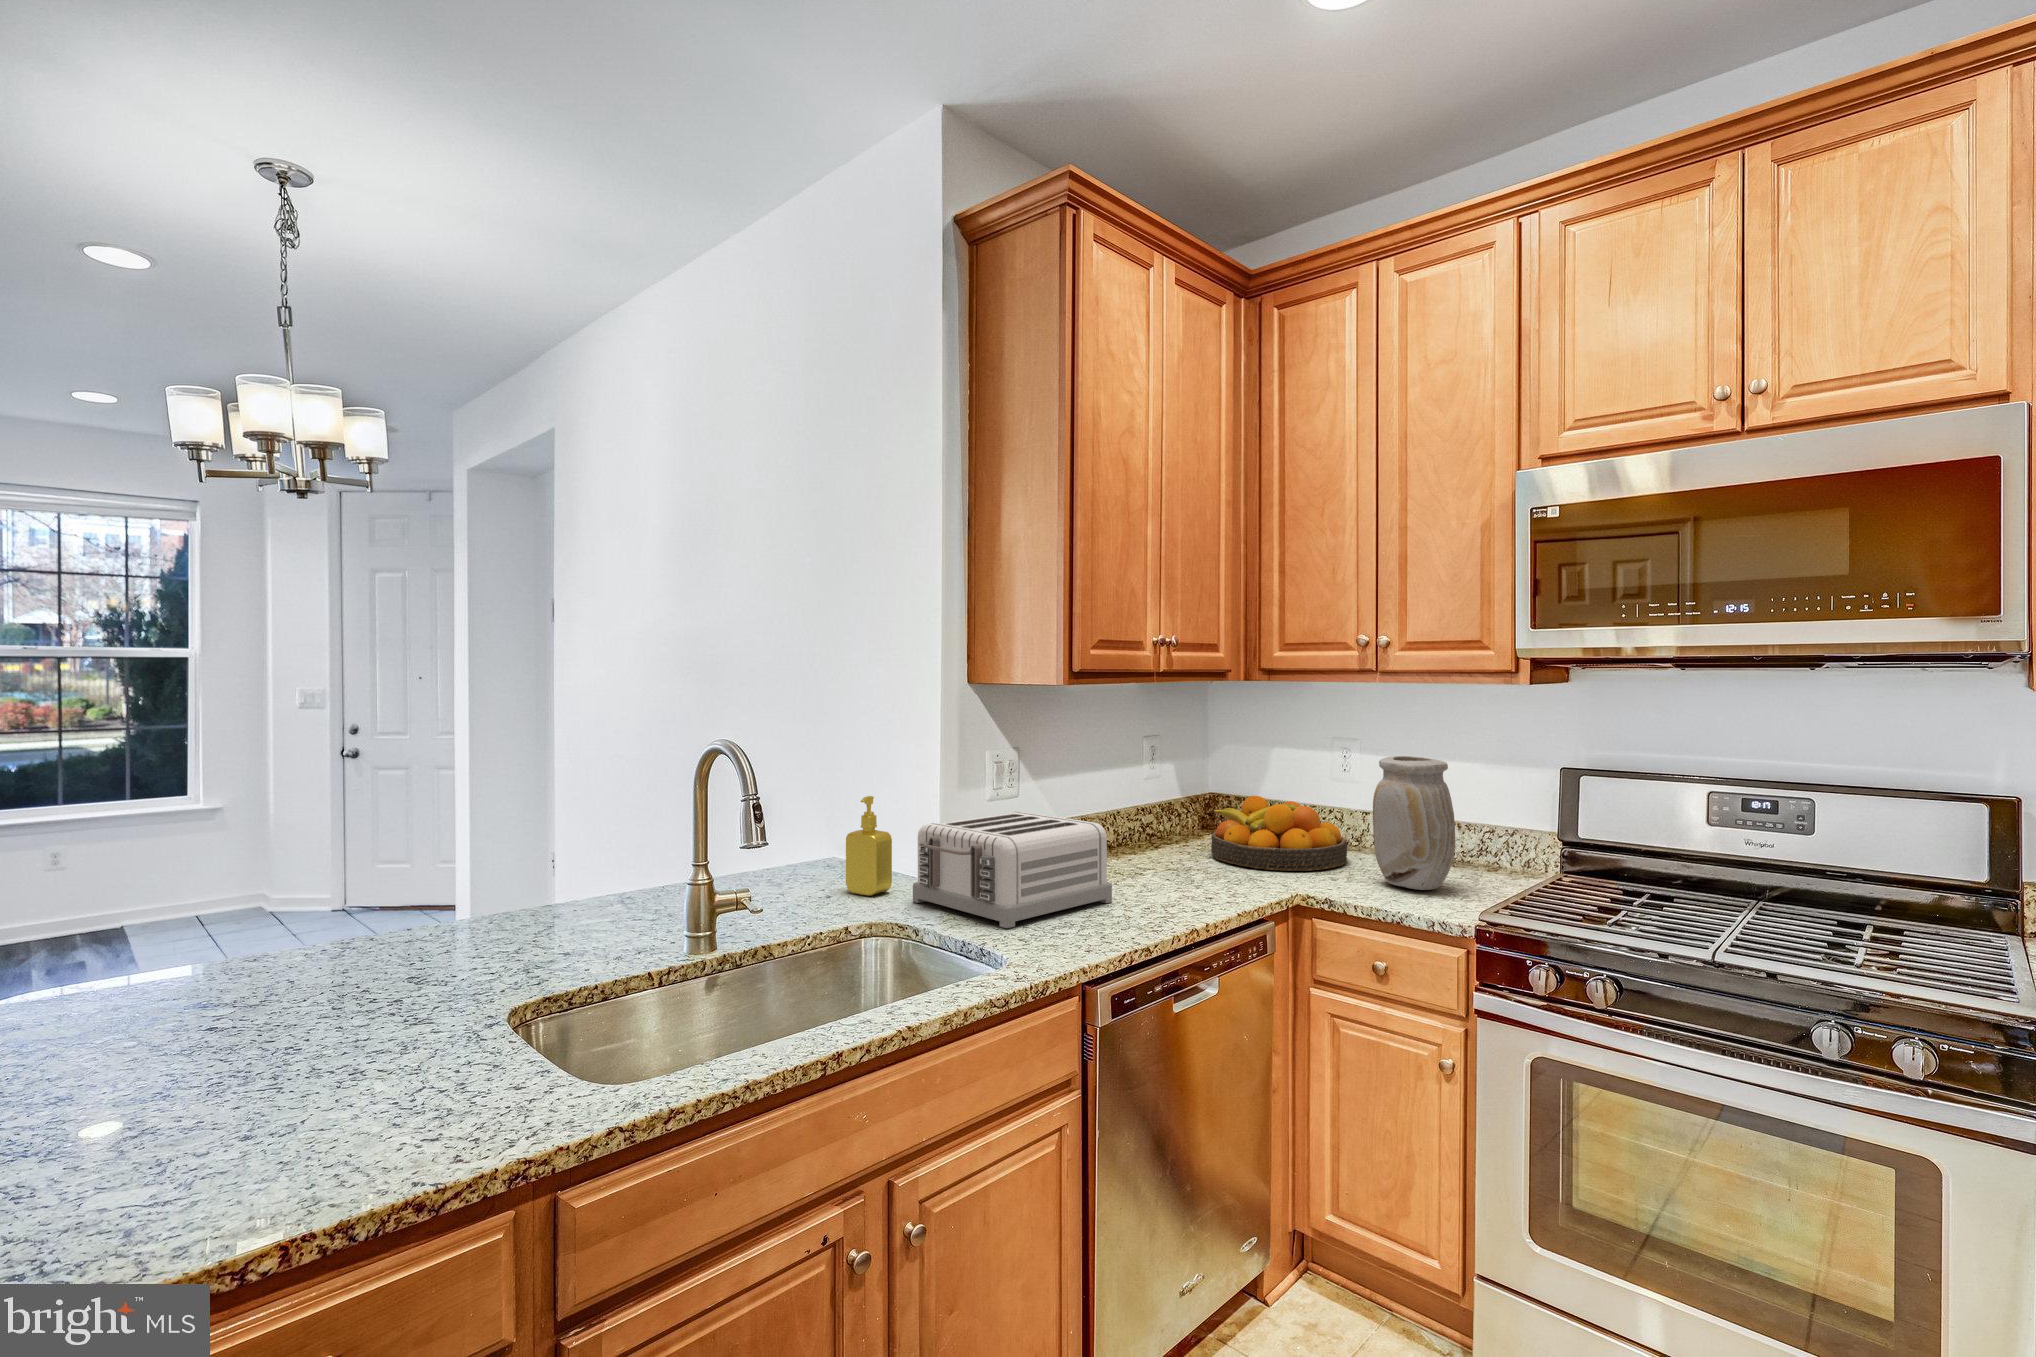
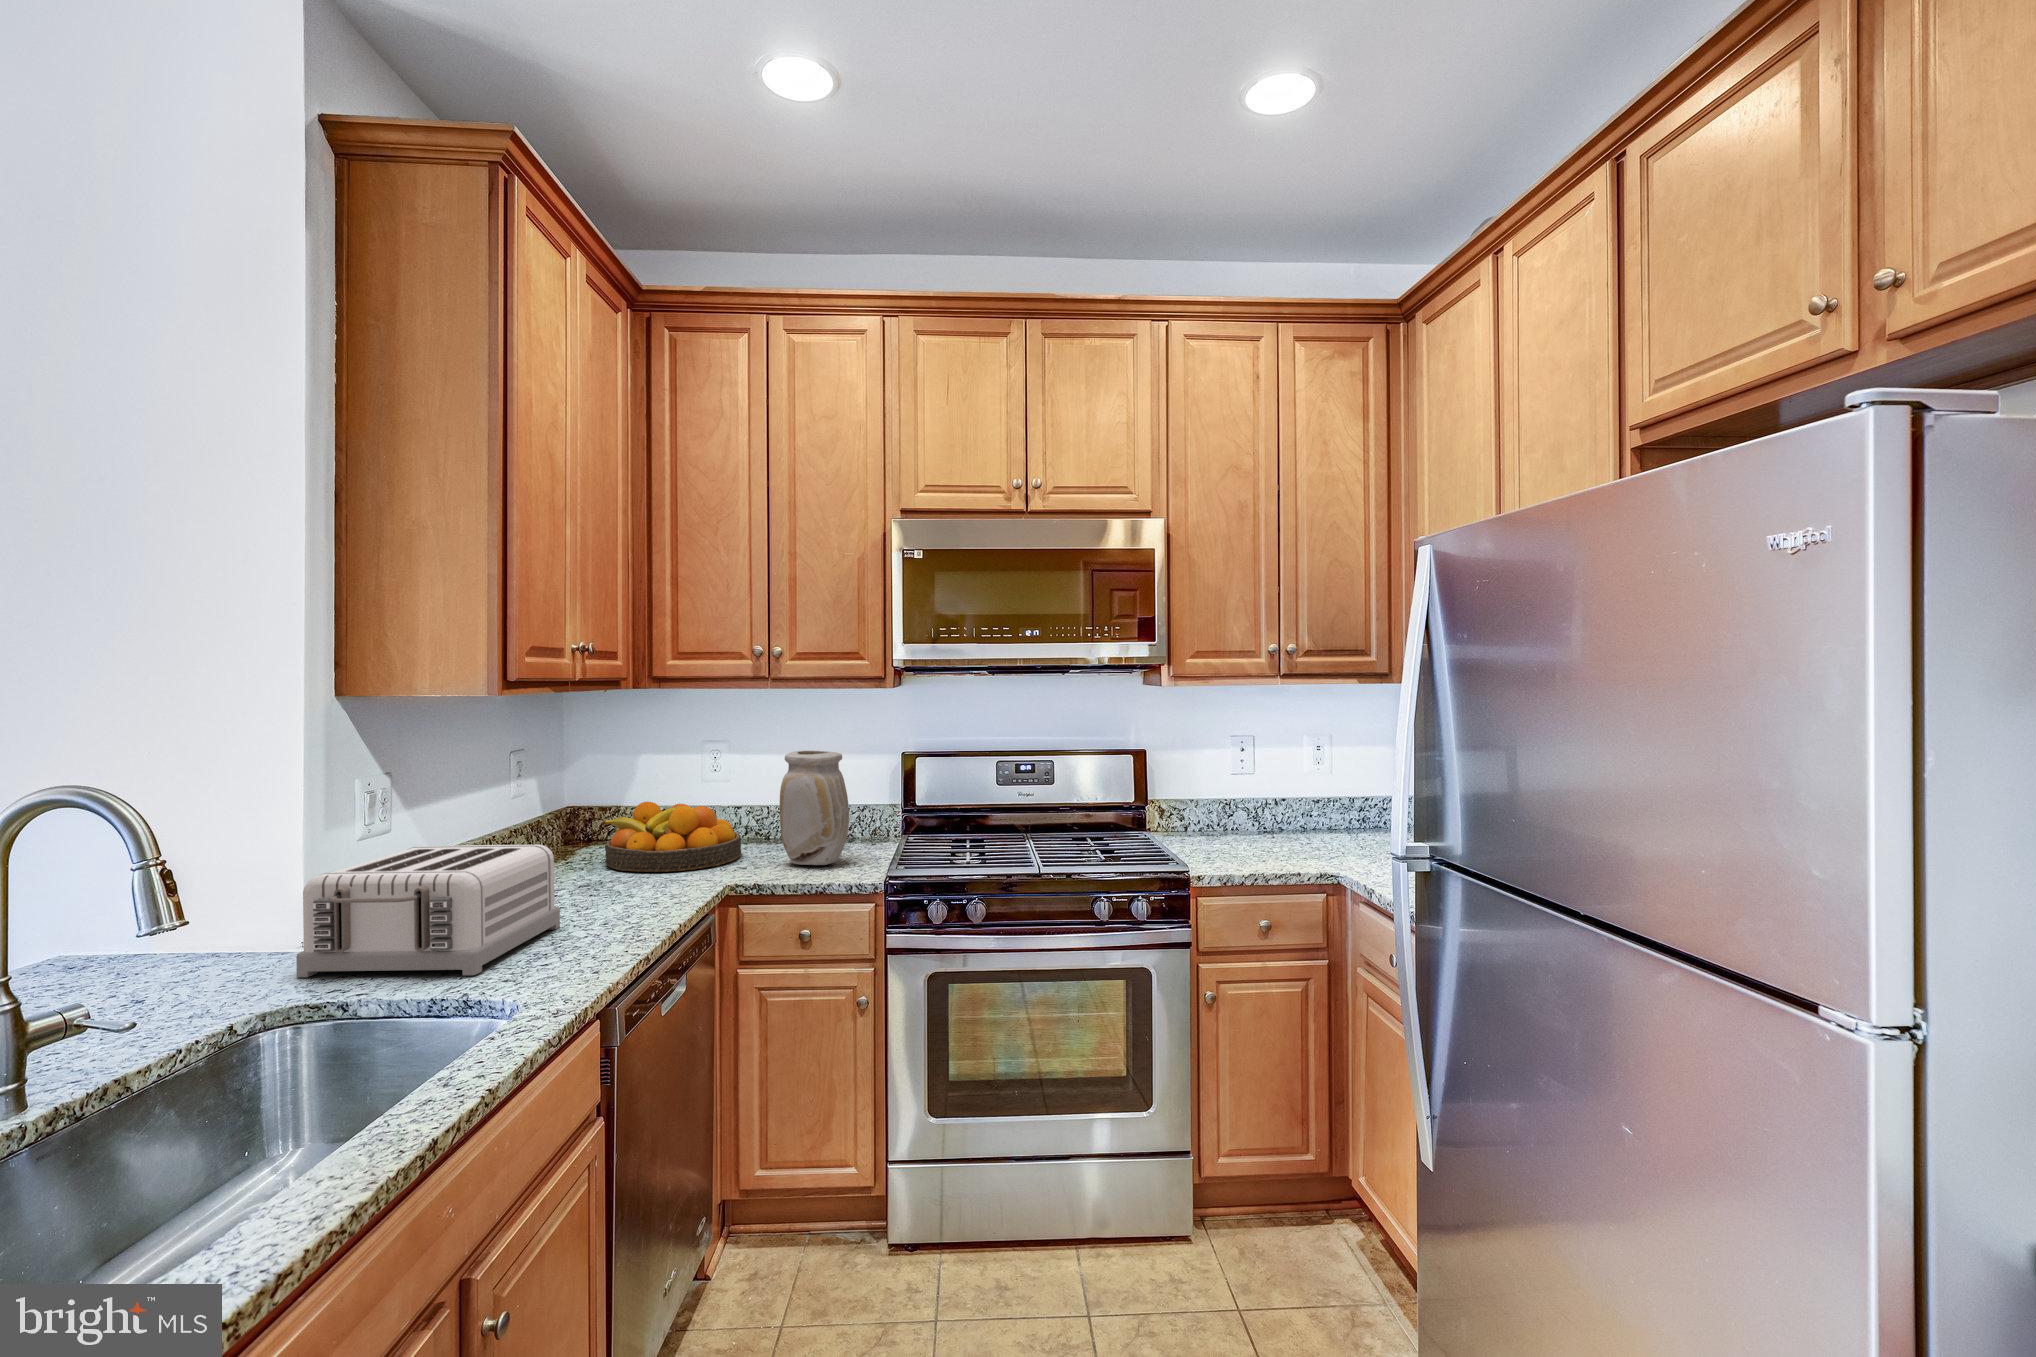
soap dispenser: present [846,796,892,896] -> none [163,852,245,988]

